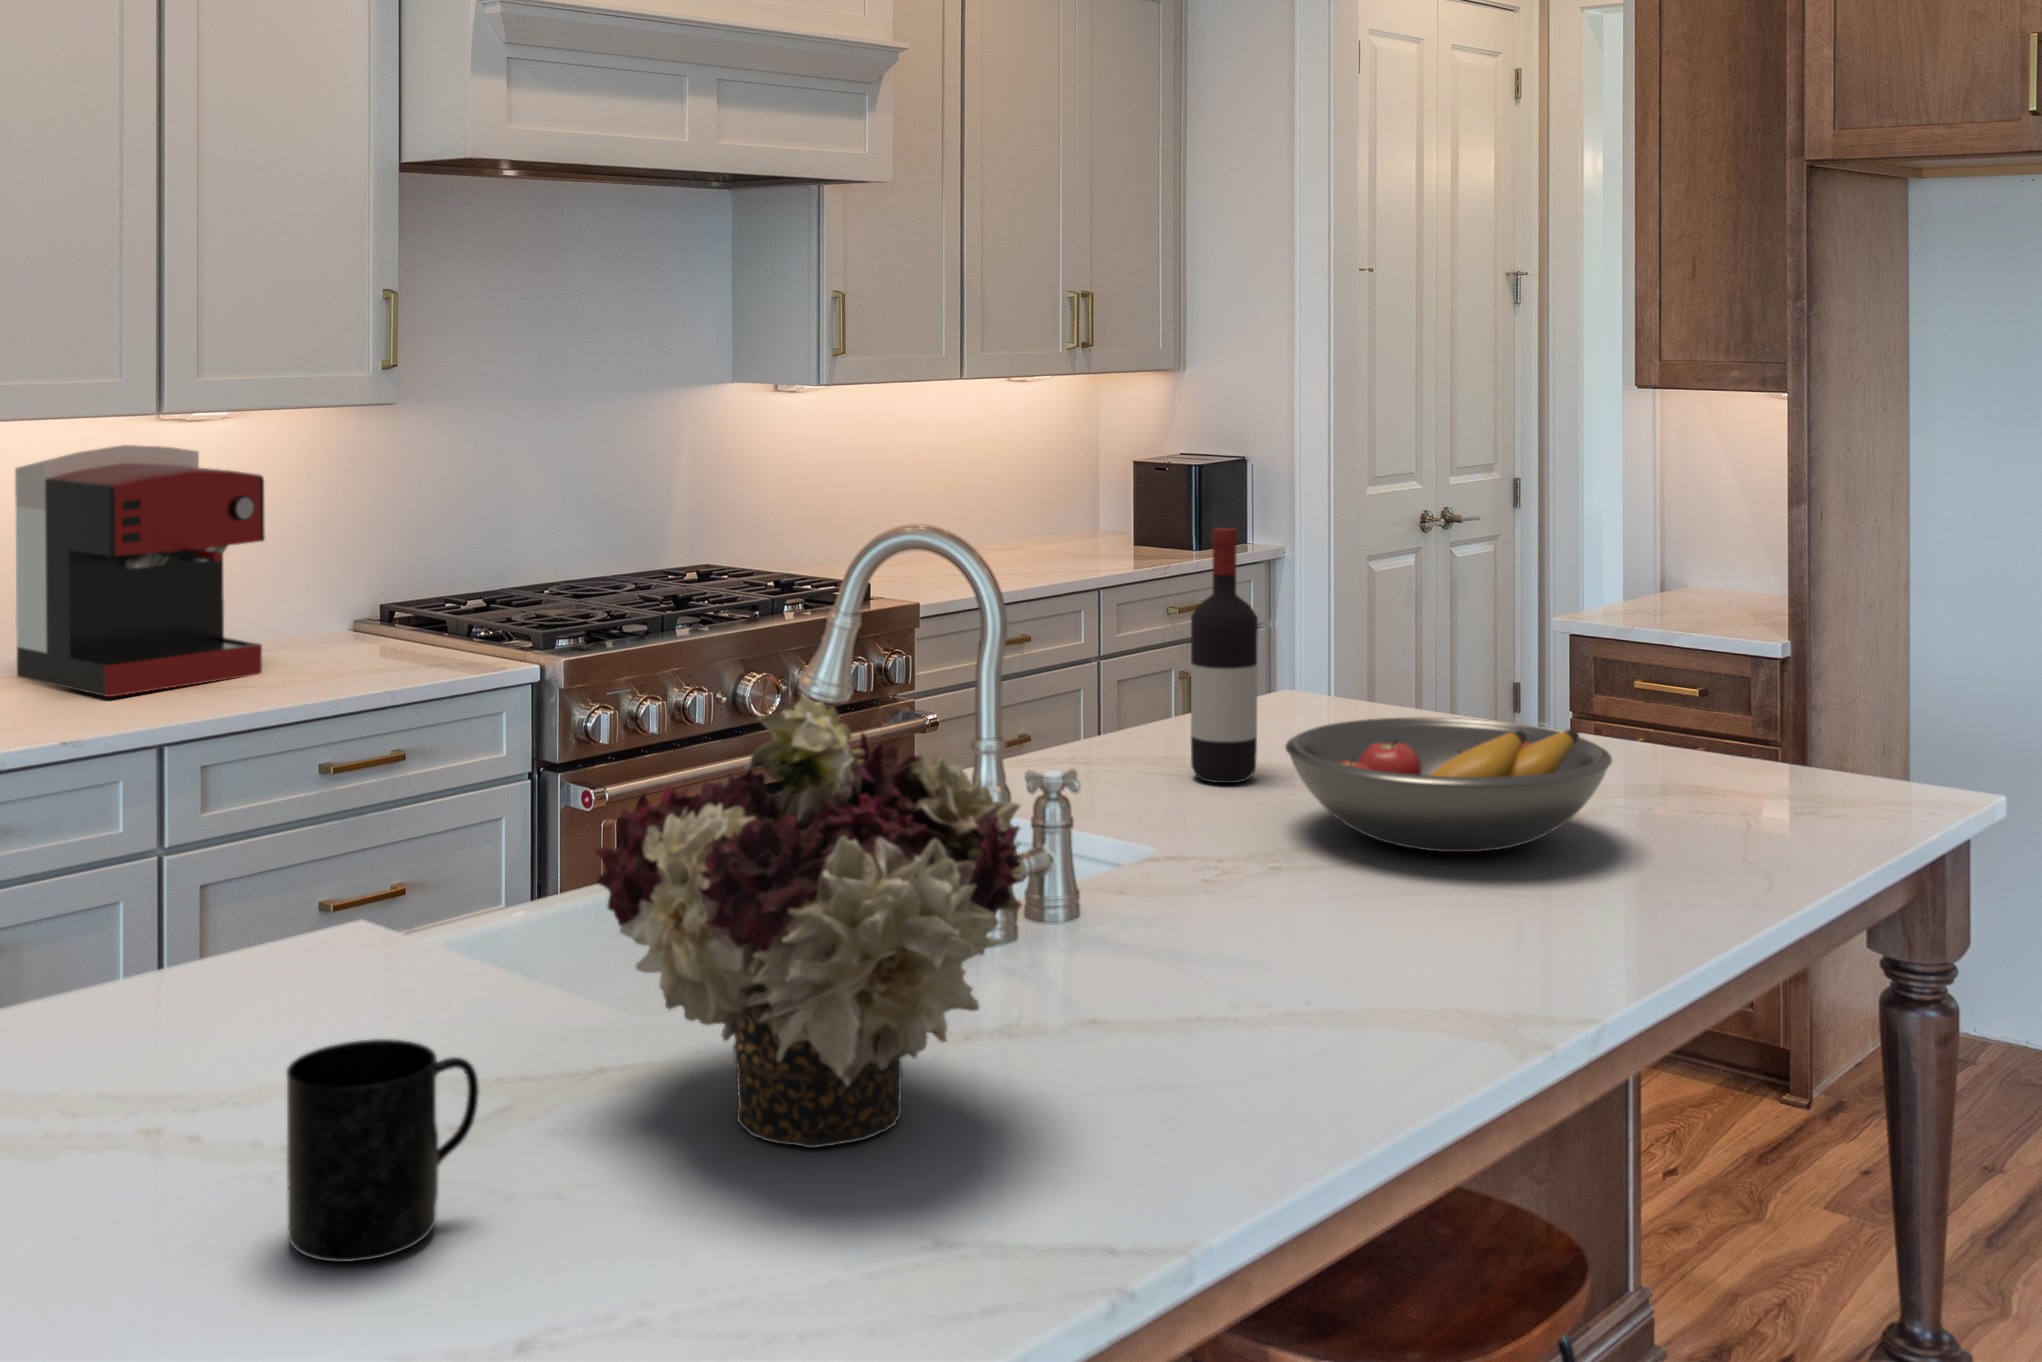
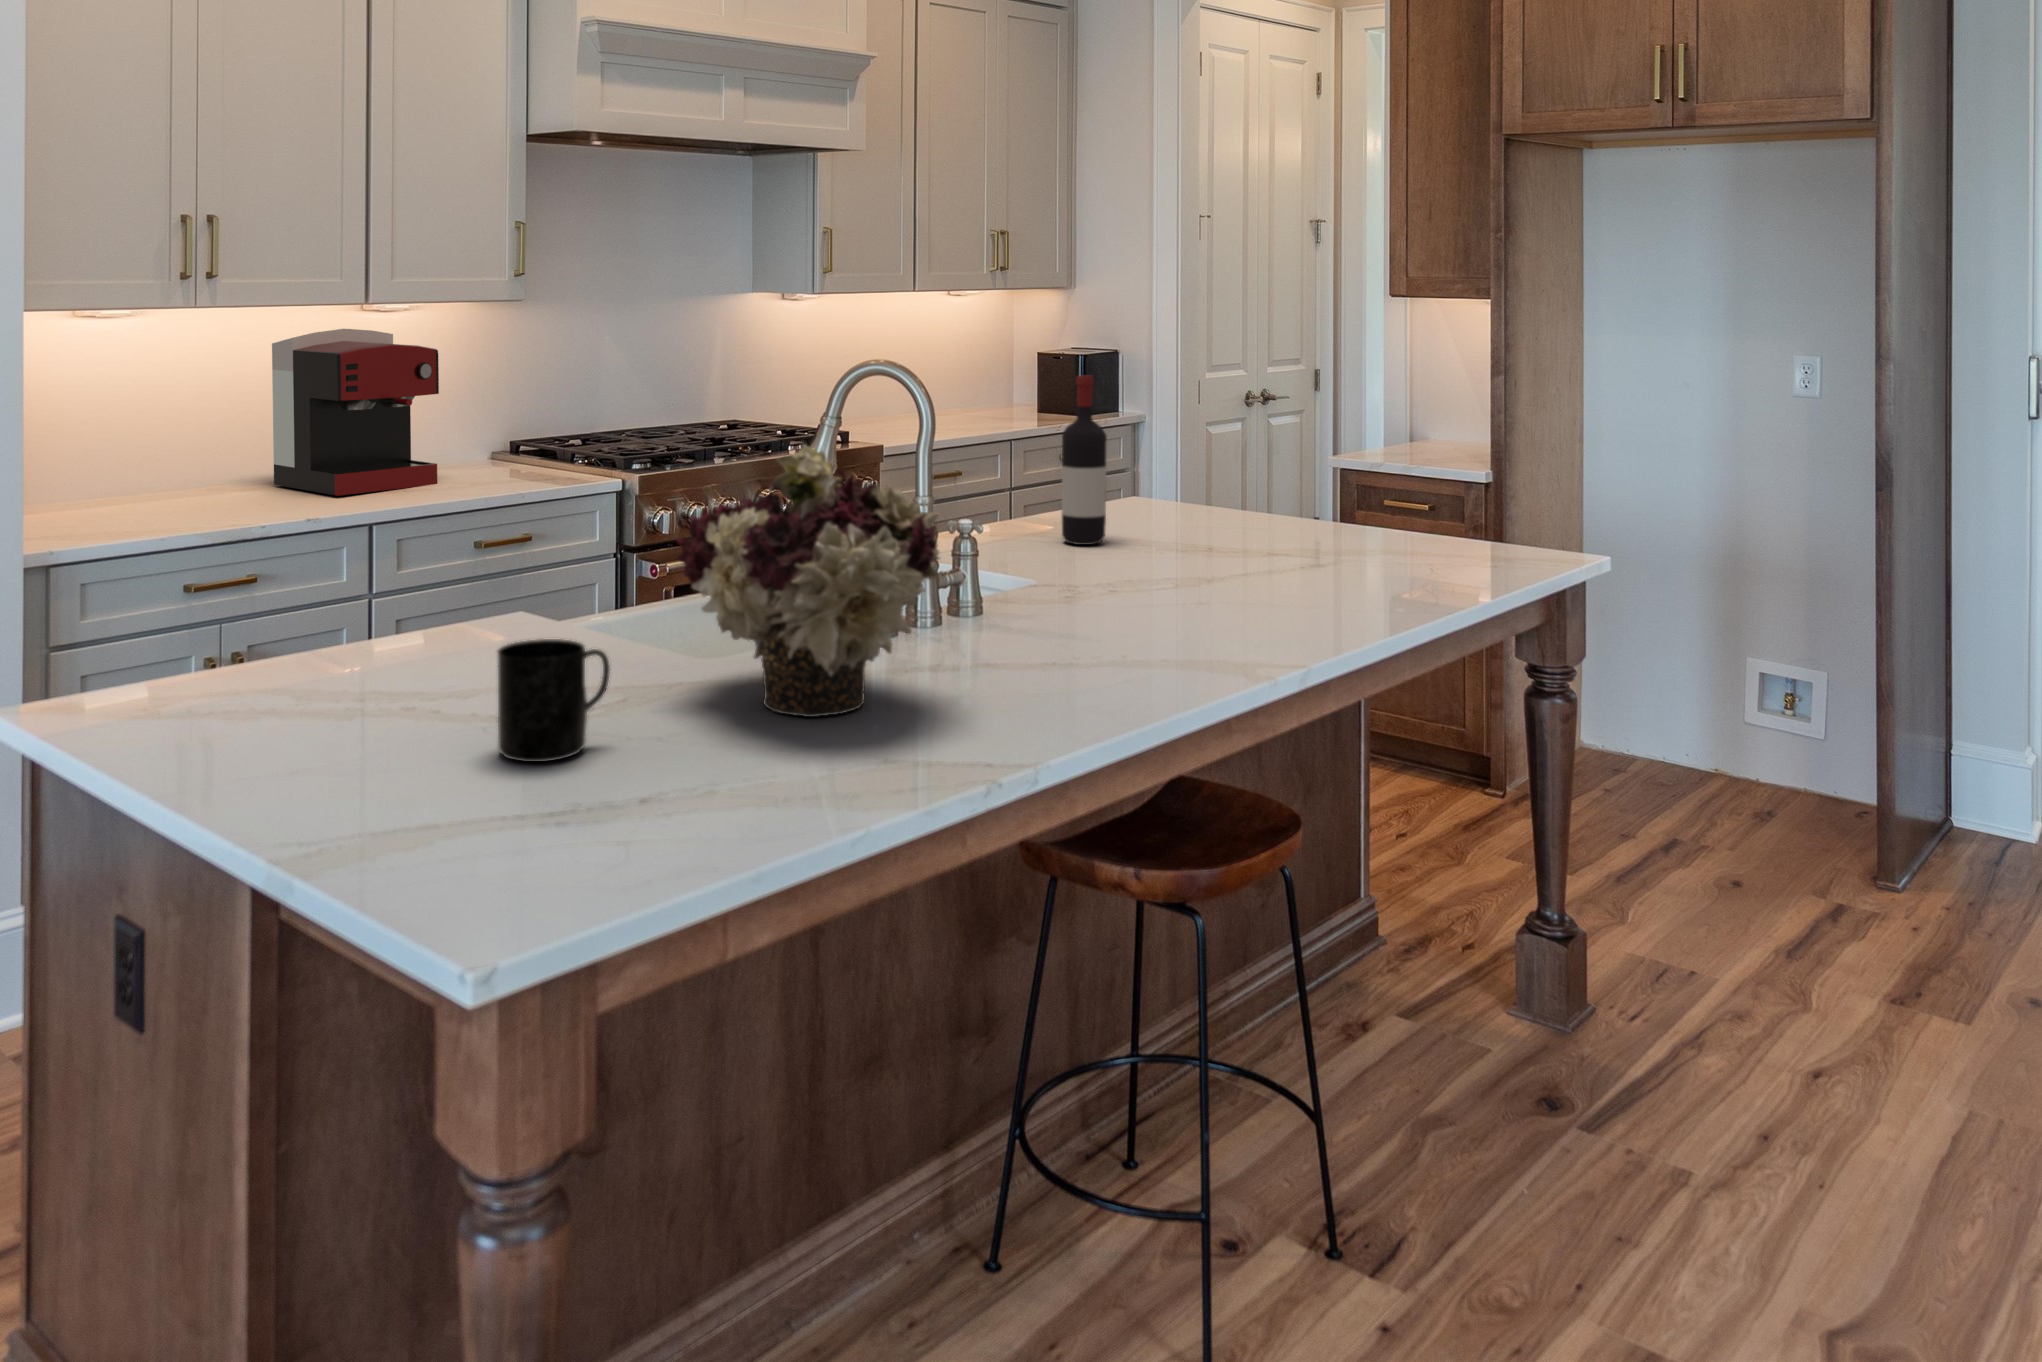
fruit bowl: present [1285,718,1612,852] -> none [1121,500,1337,581]

